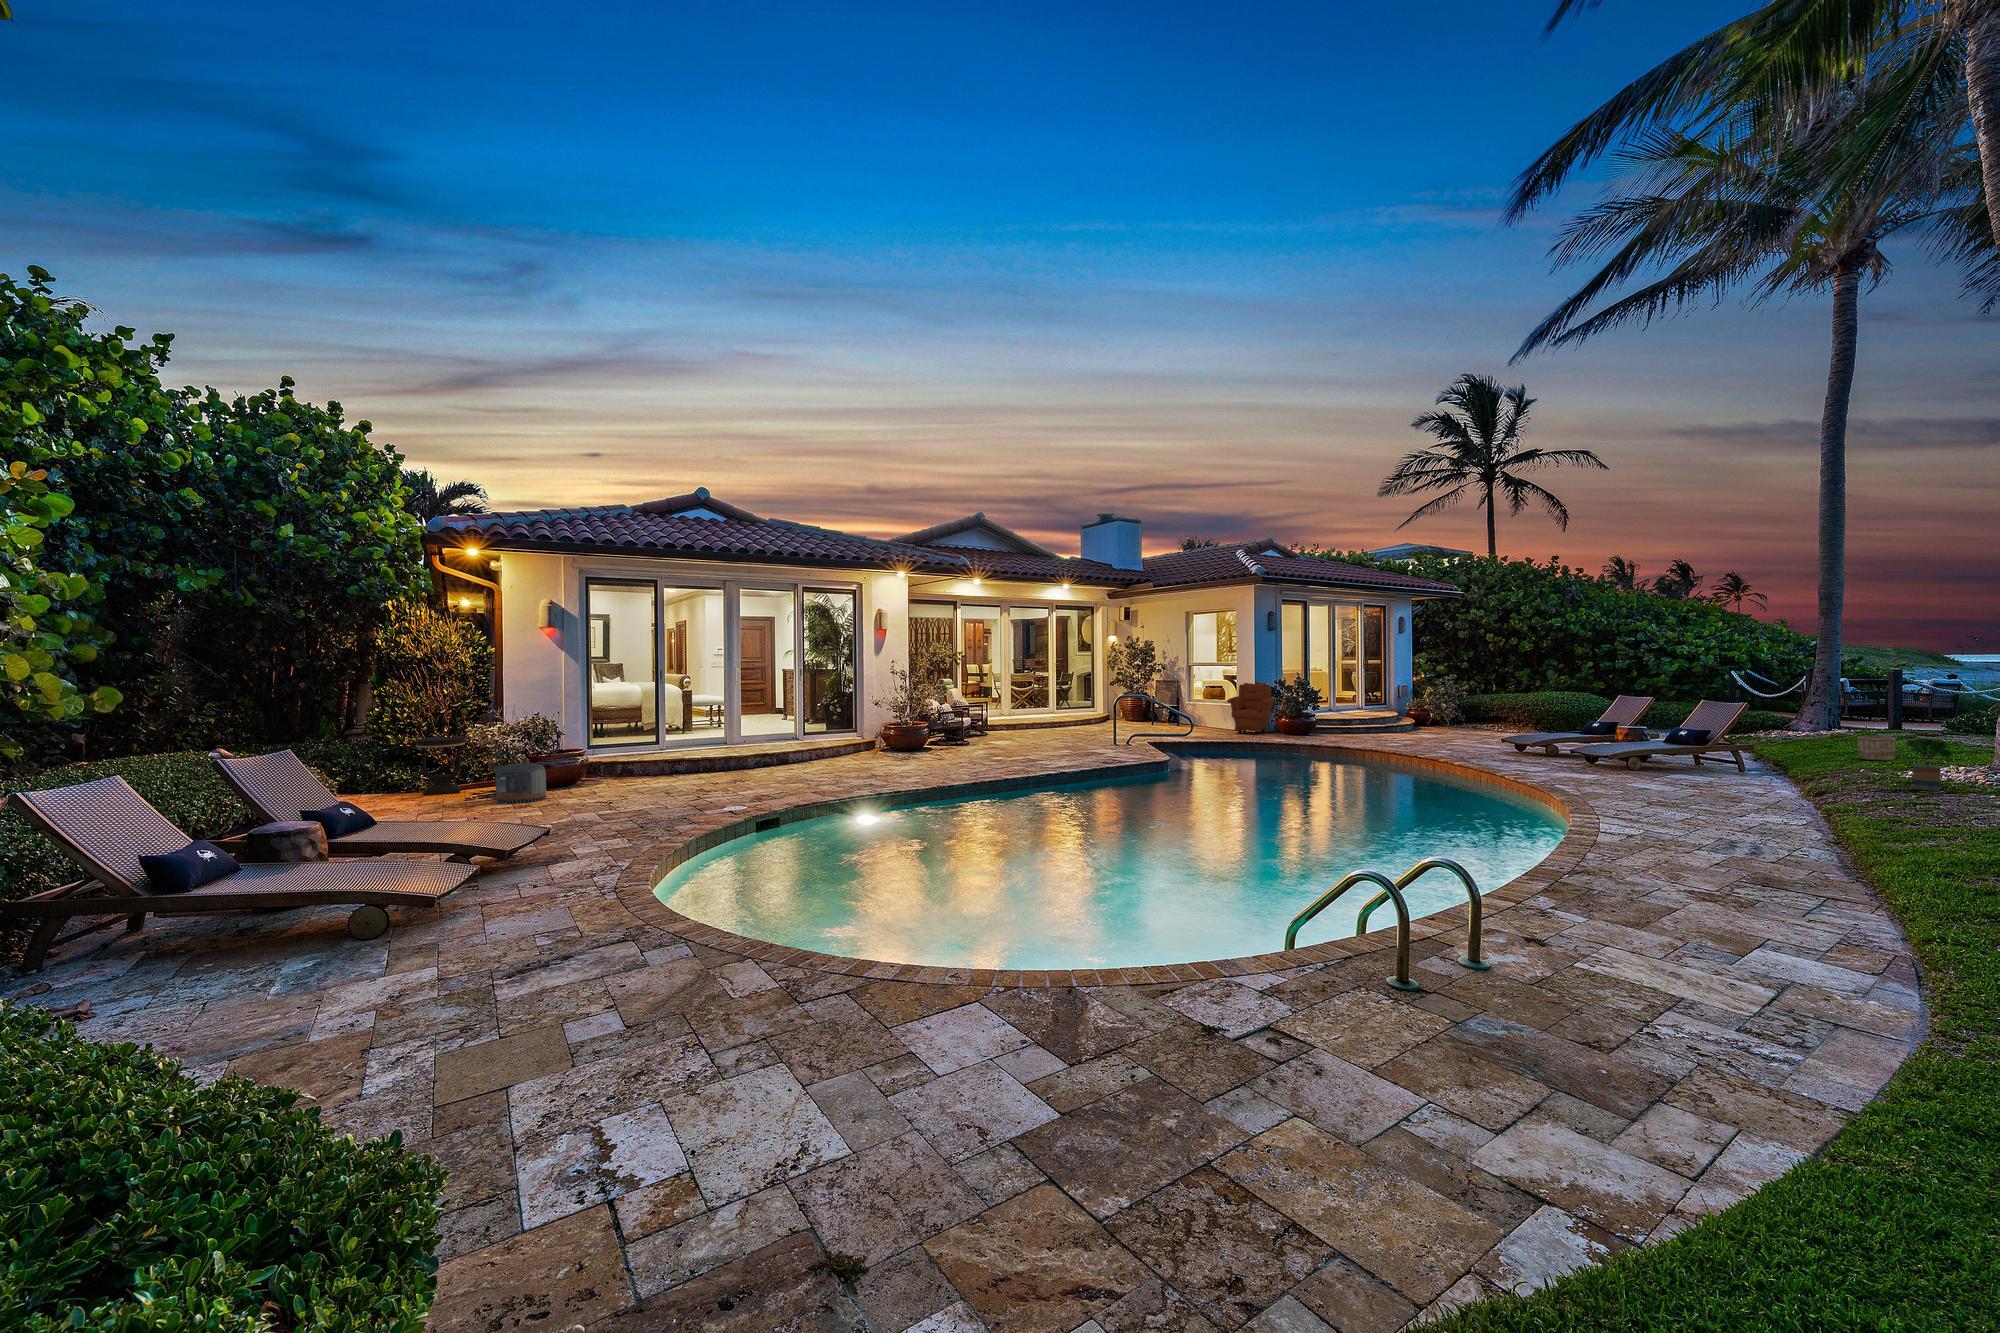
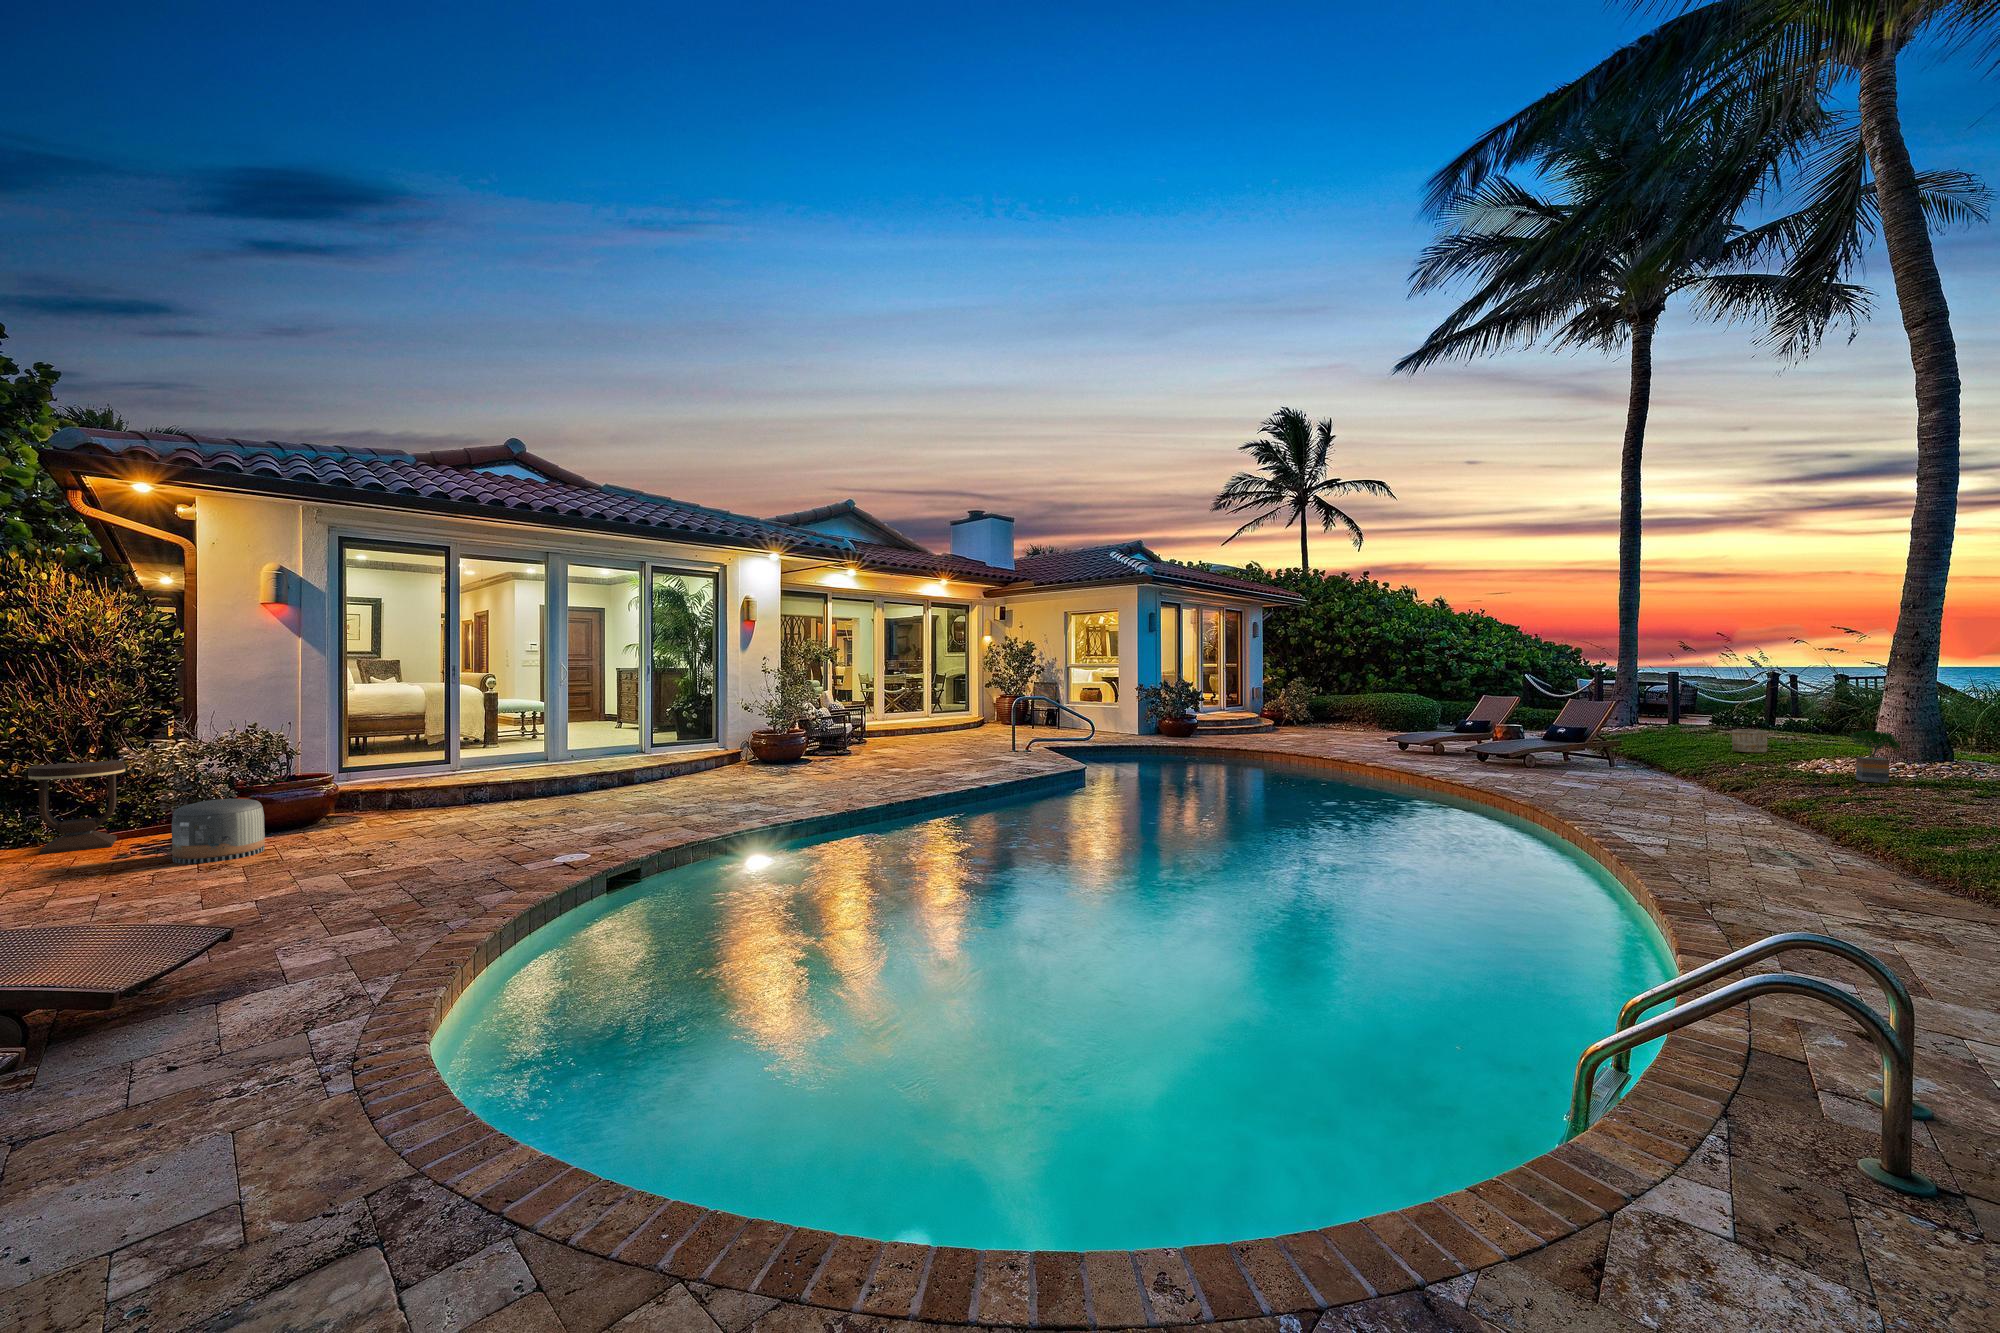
armchair: present [1227,683,1275,735] -> none [1110,685,1158,738]

